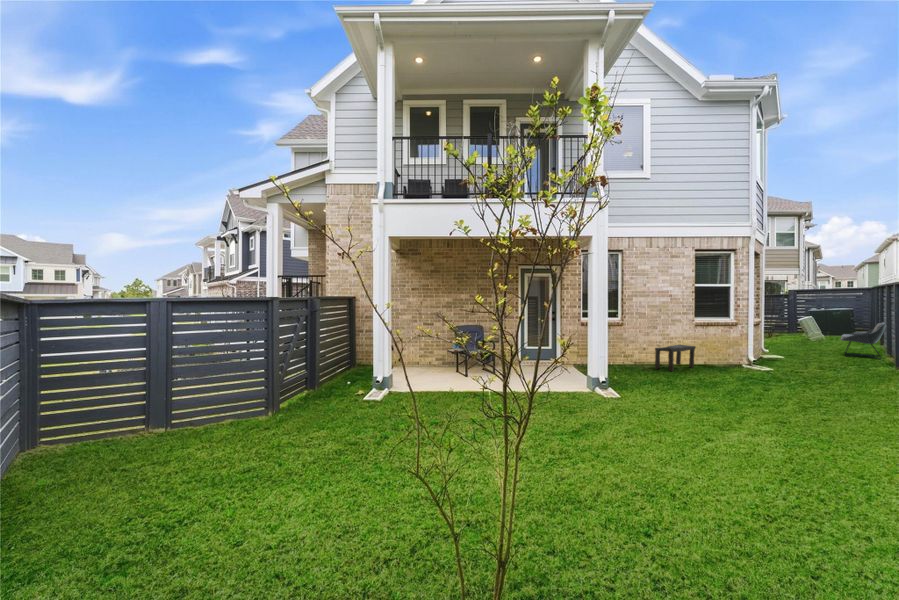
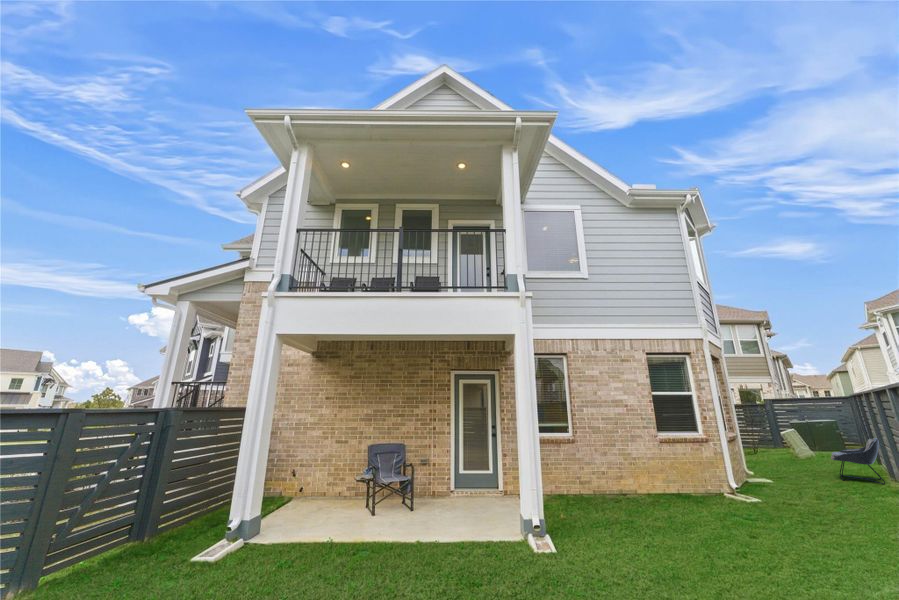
bench: present [655,345,696,371] -> none [613,467,663,504]

